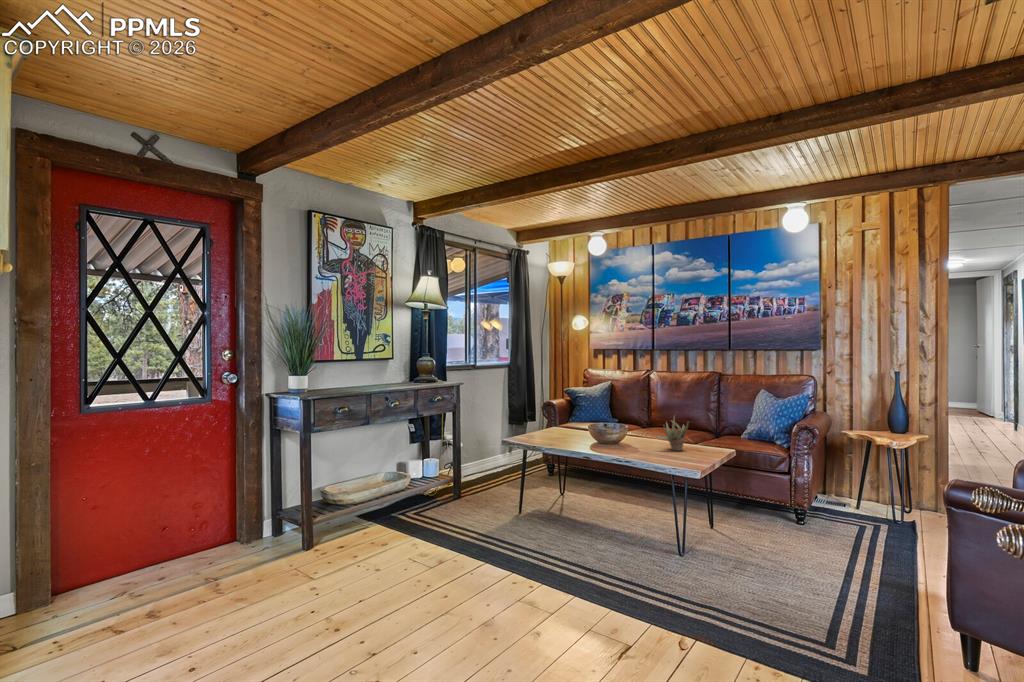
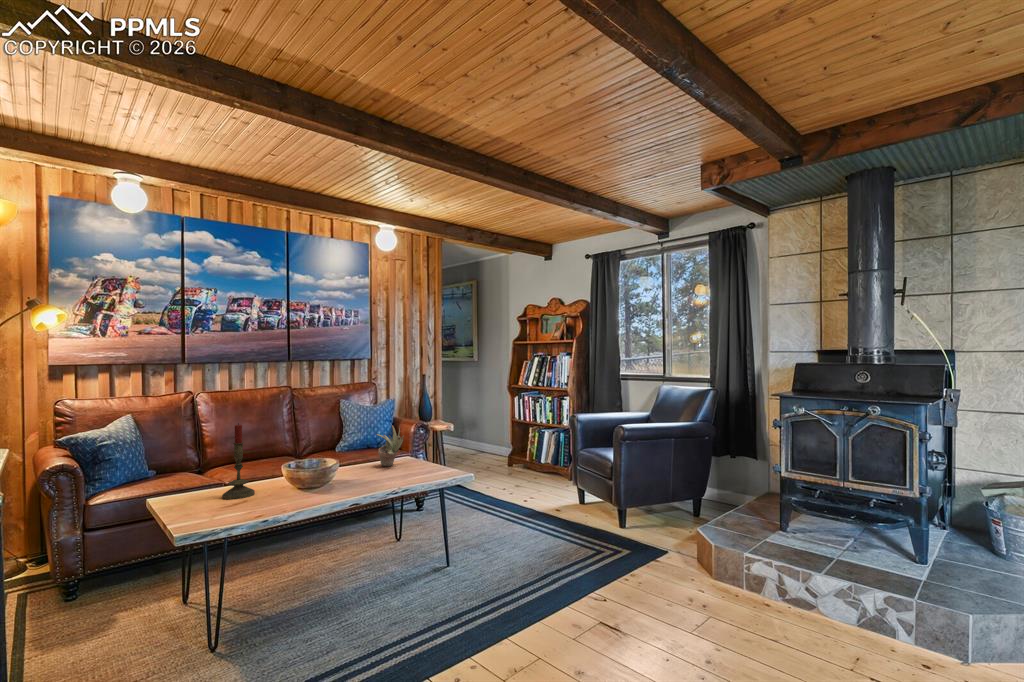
candle: none [551,393,568,440] -> present [222,423,255,500]

